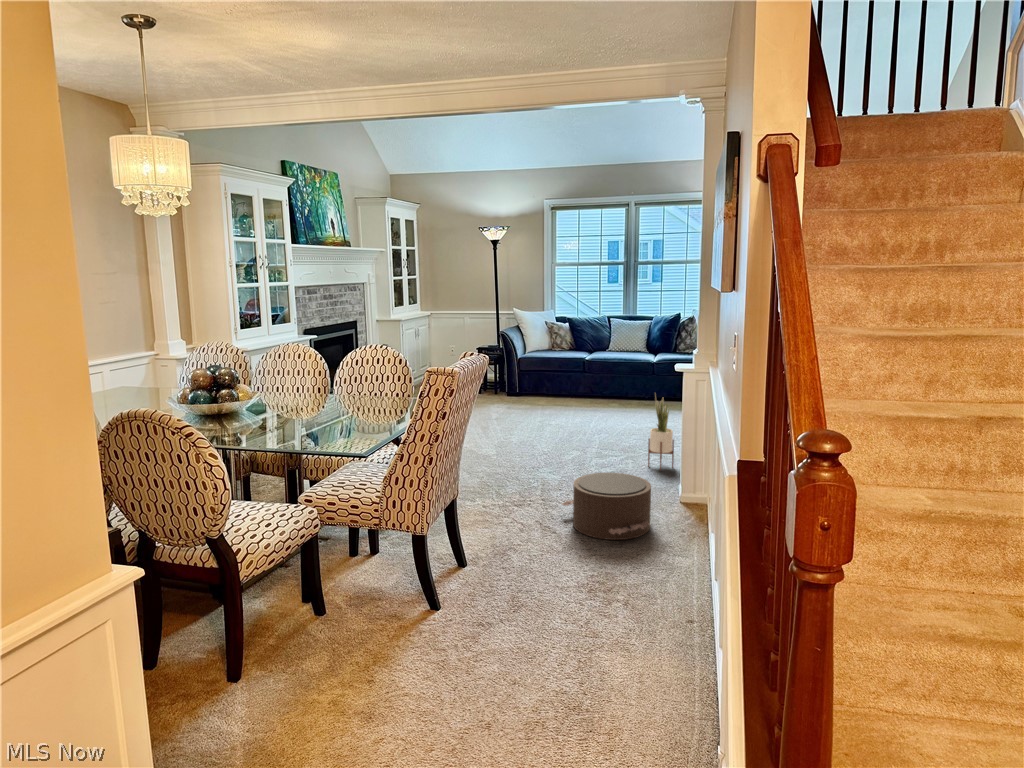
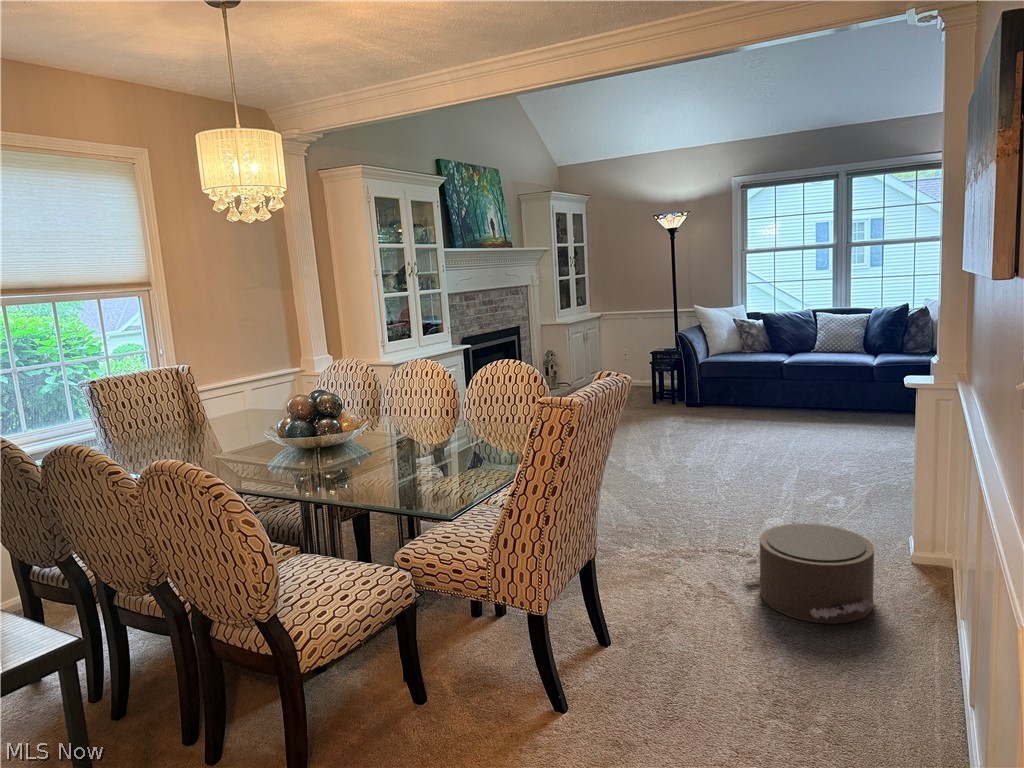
potted plant: present [648,399,674,470] -> none [868,410,907,514]

